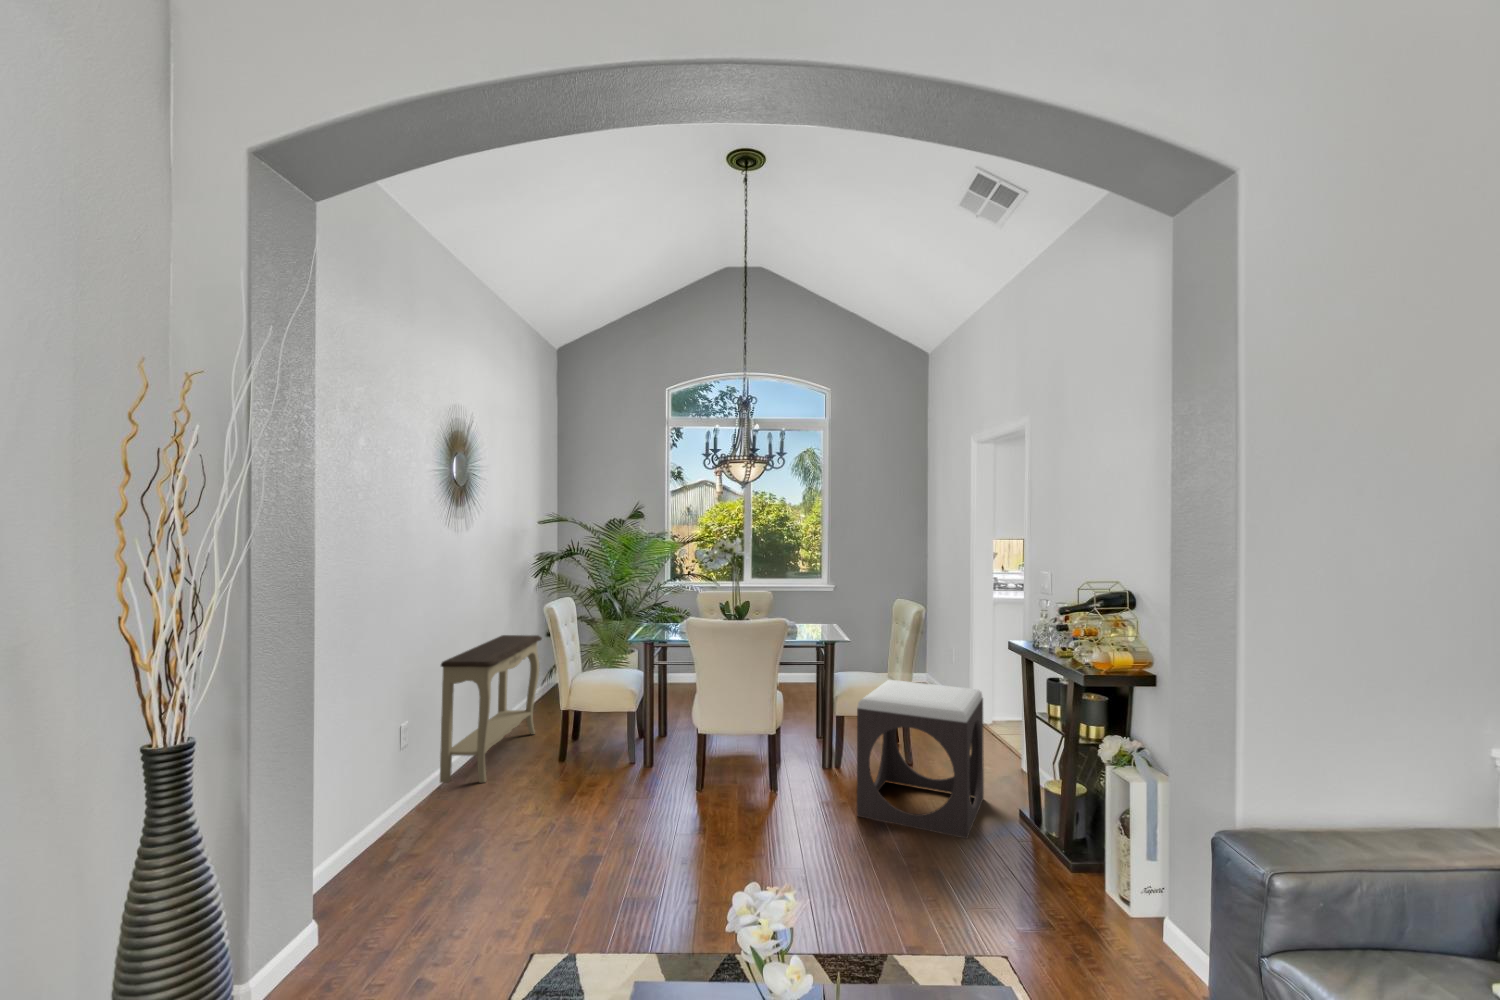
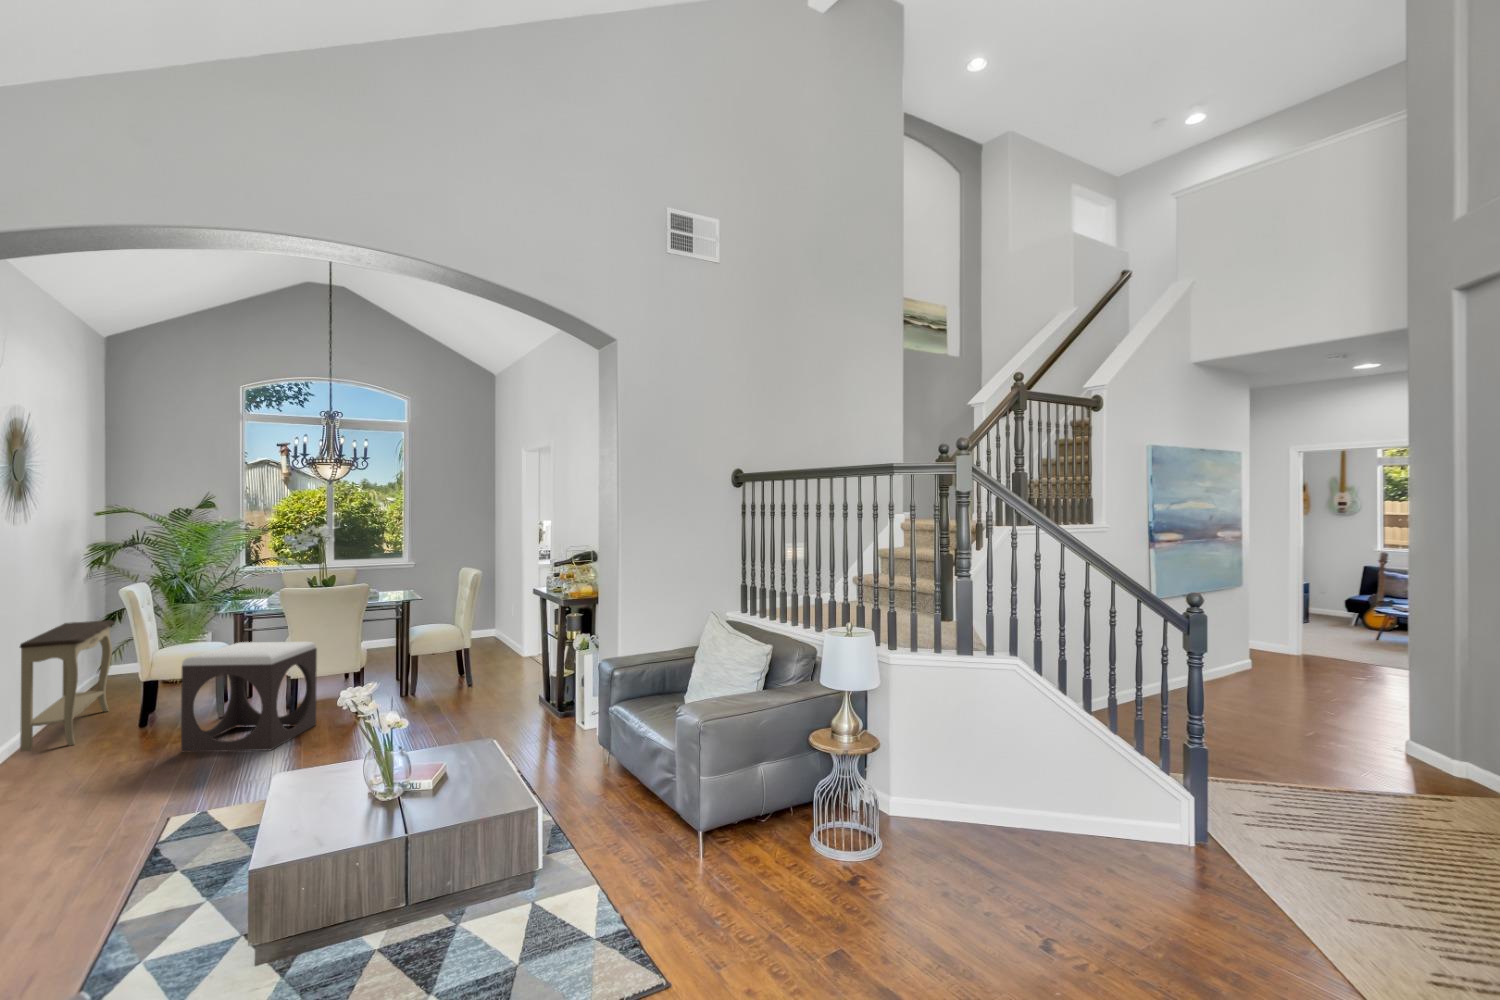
footstool: present [857,680,984,839] -> present [181,642,317,752]

